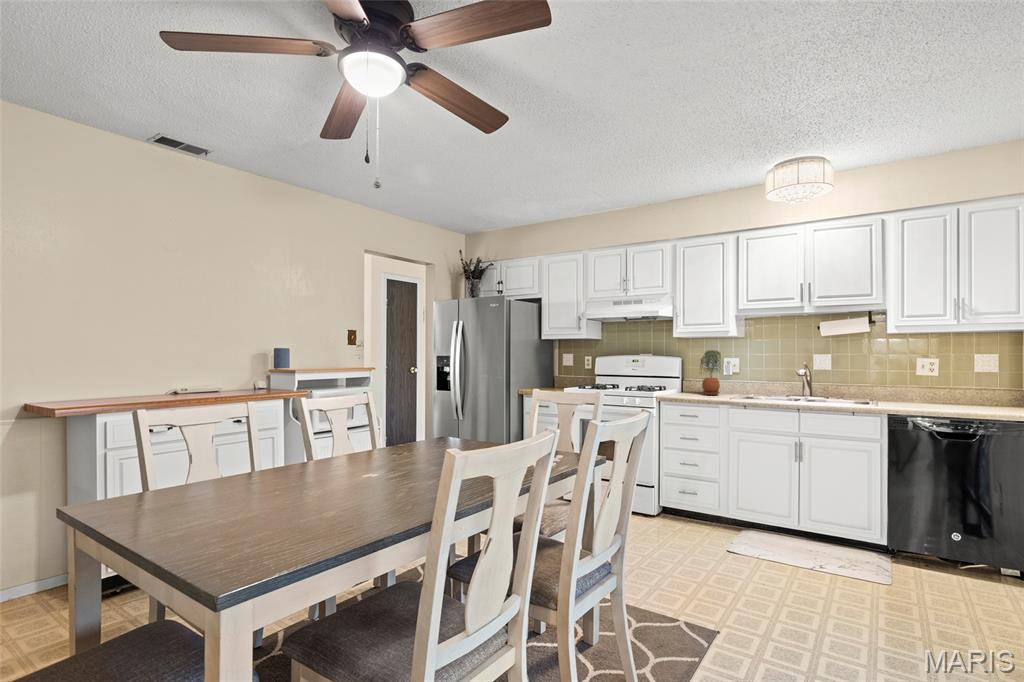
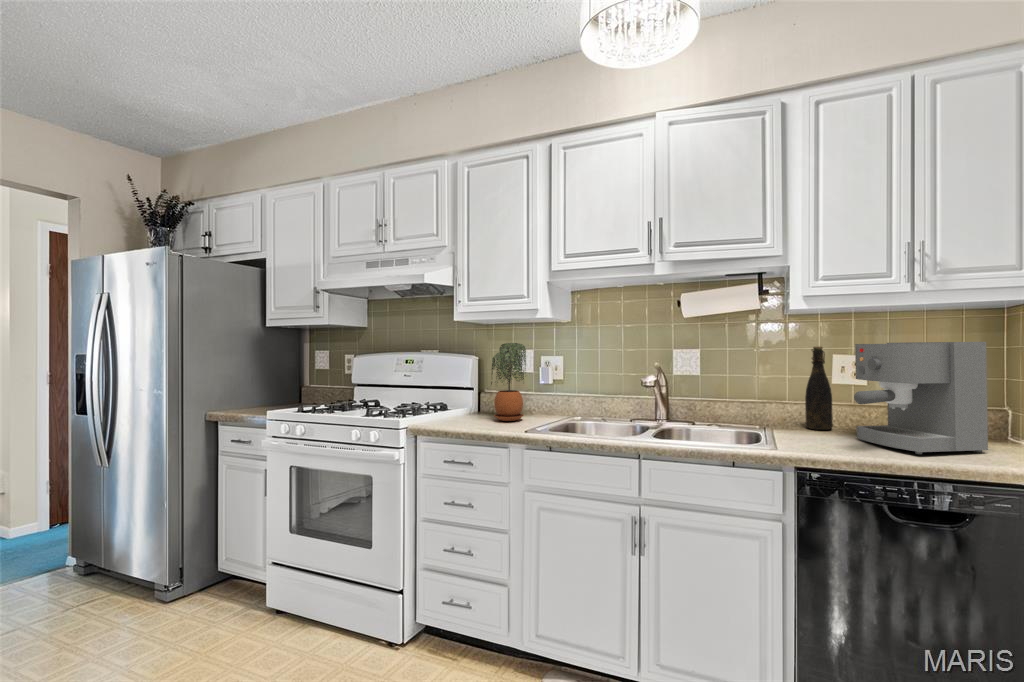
coffee maker: none [923,351,1001,409] -> present [854,342,988,454]
bottle: none [899,354,916,401] -> present [805,346,833,430]

